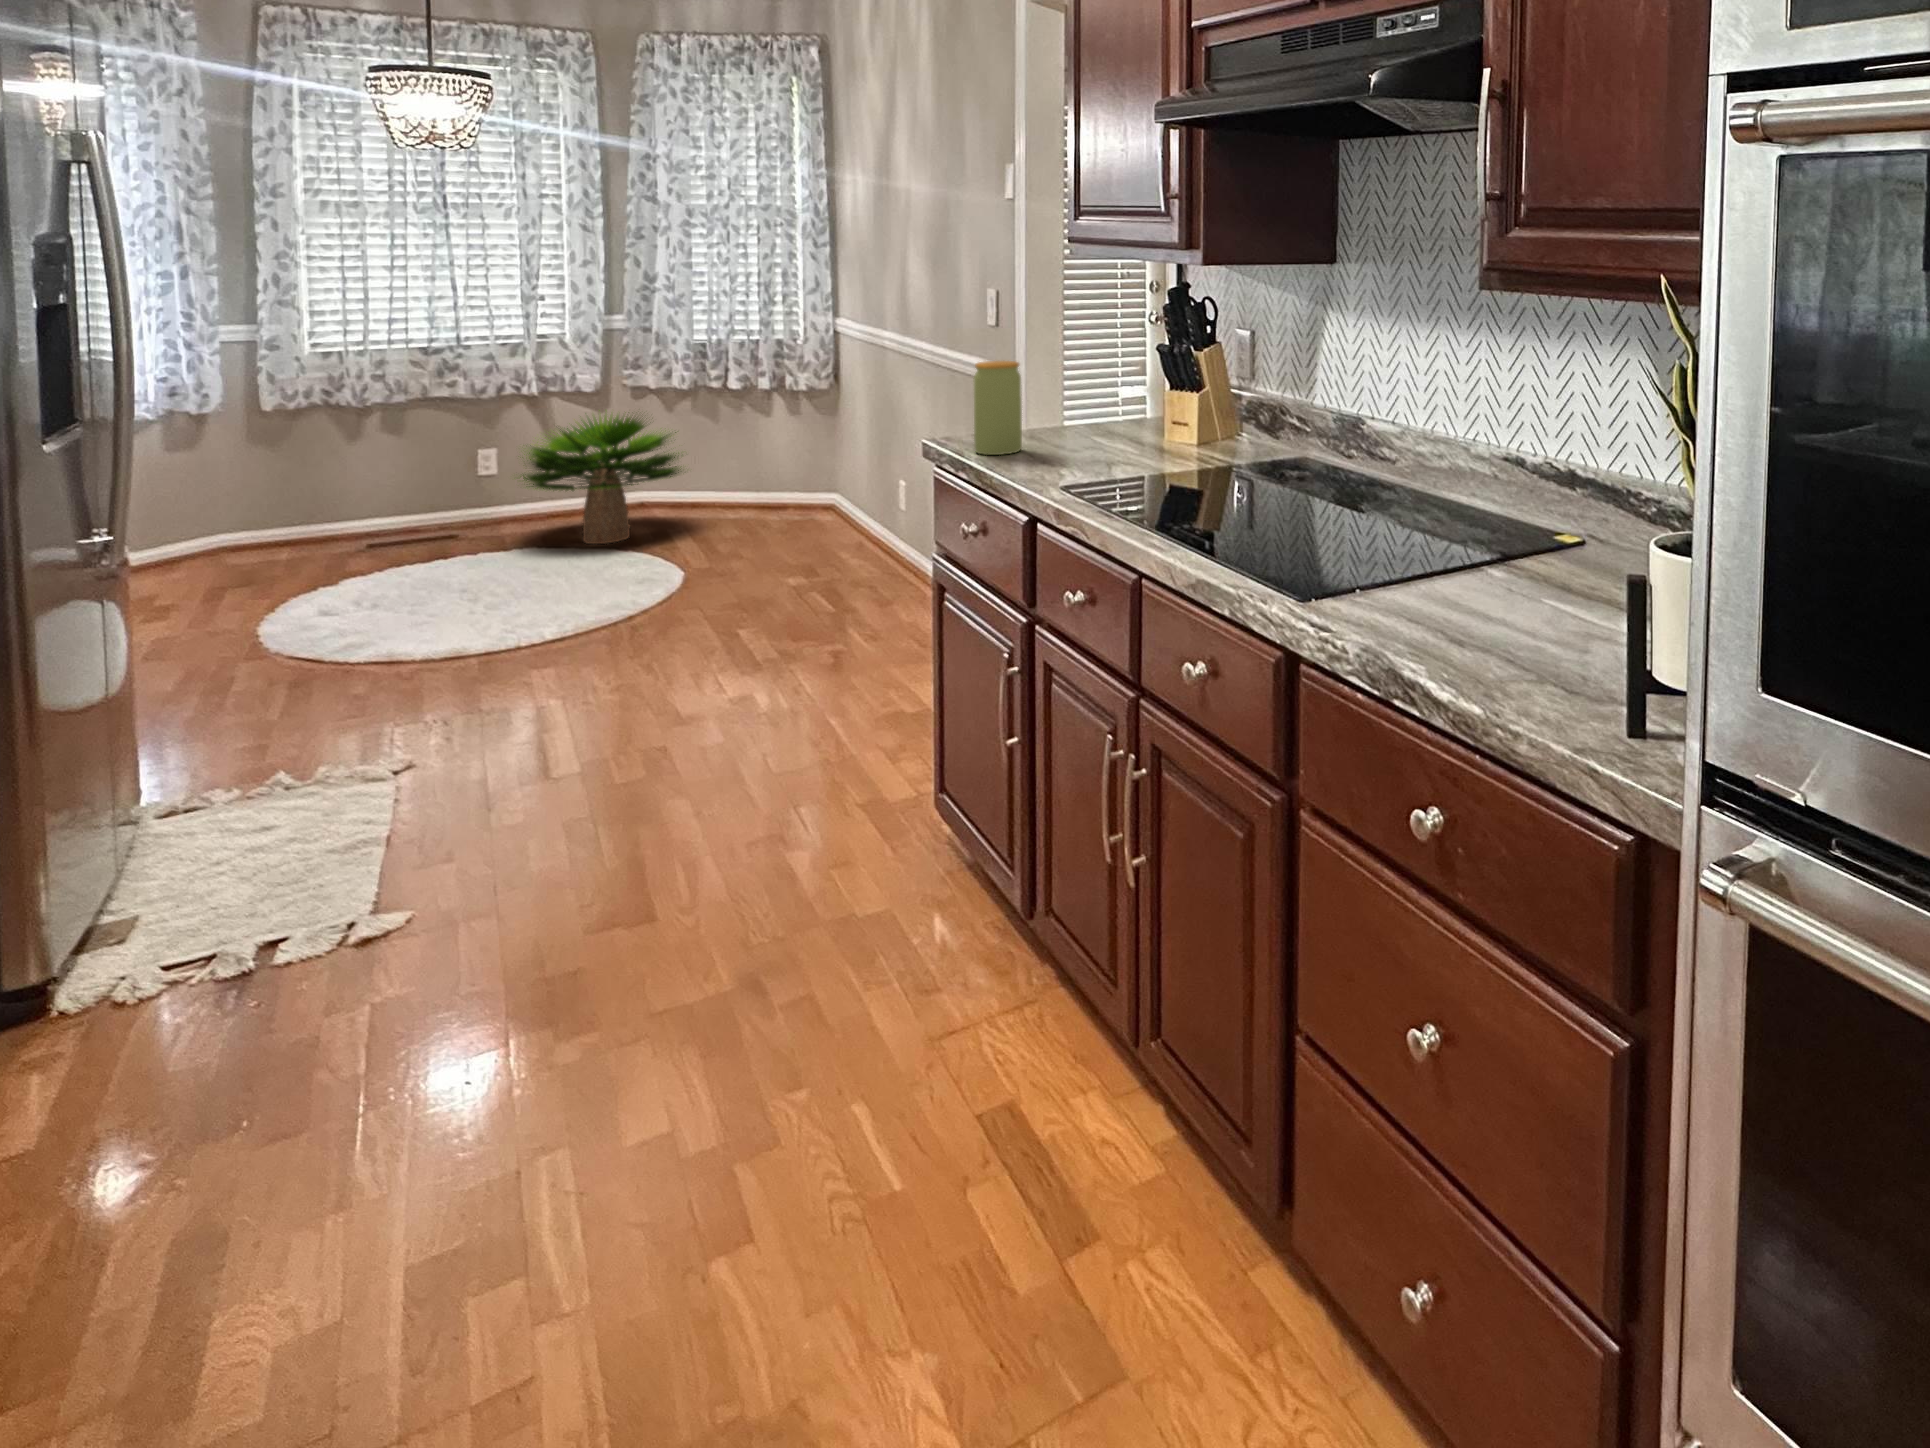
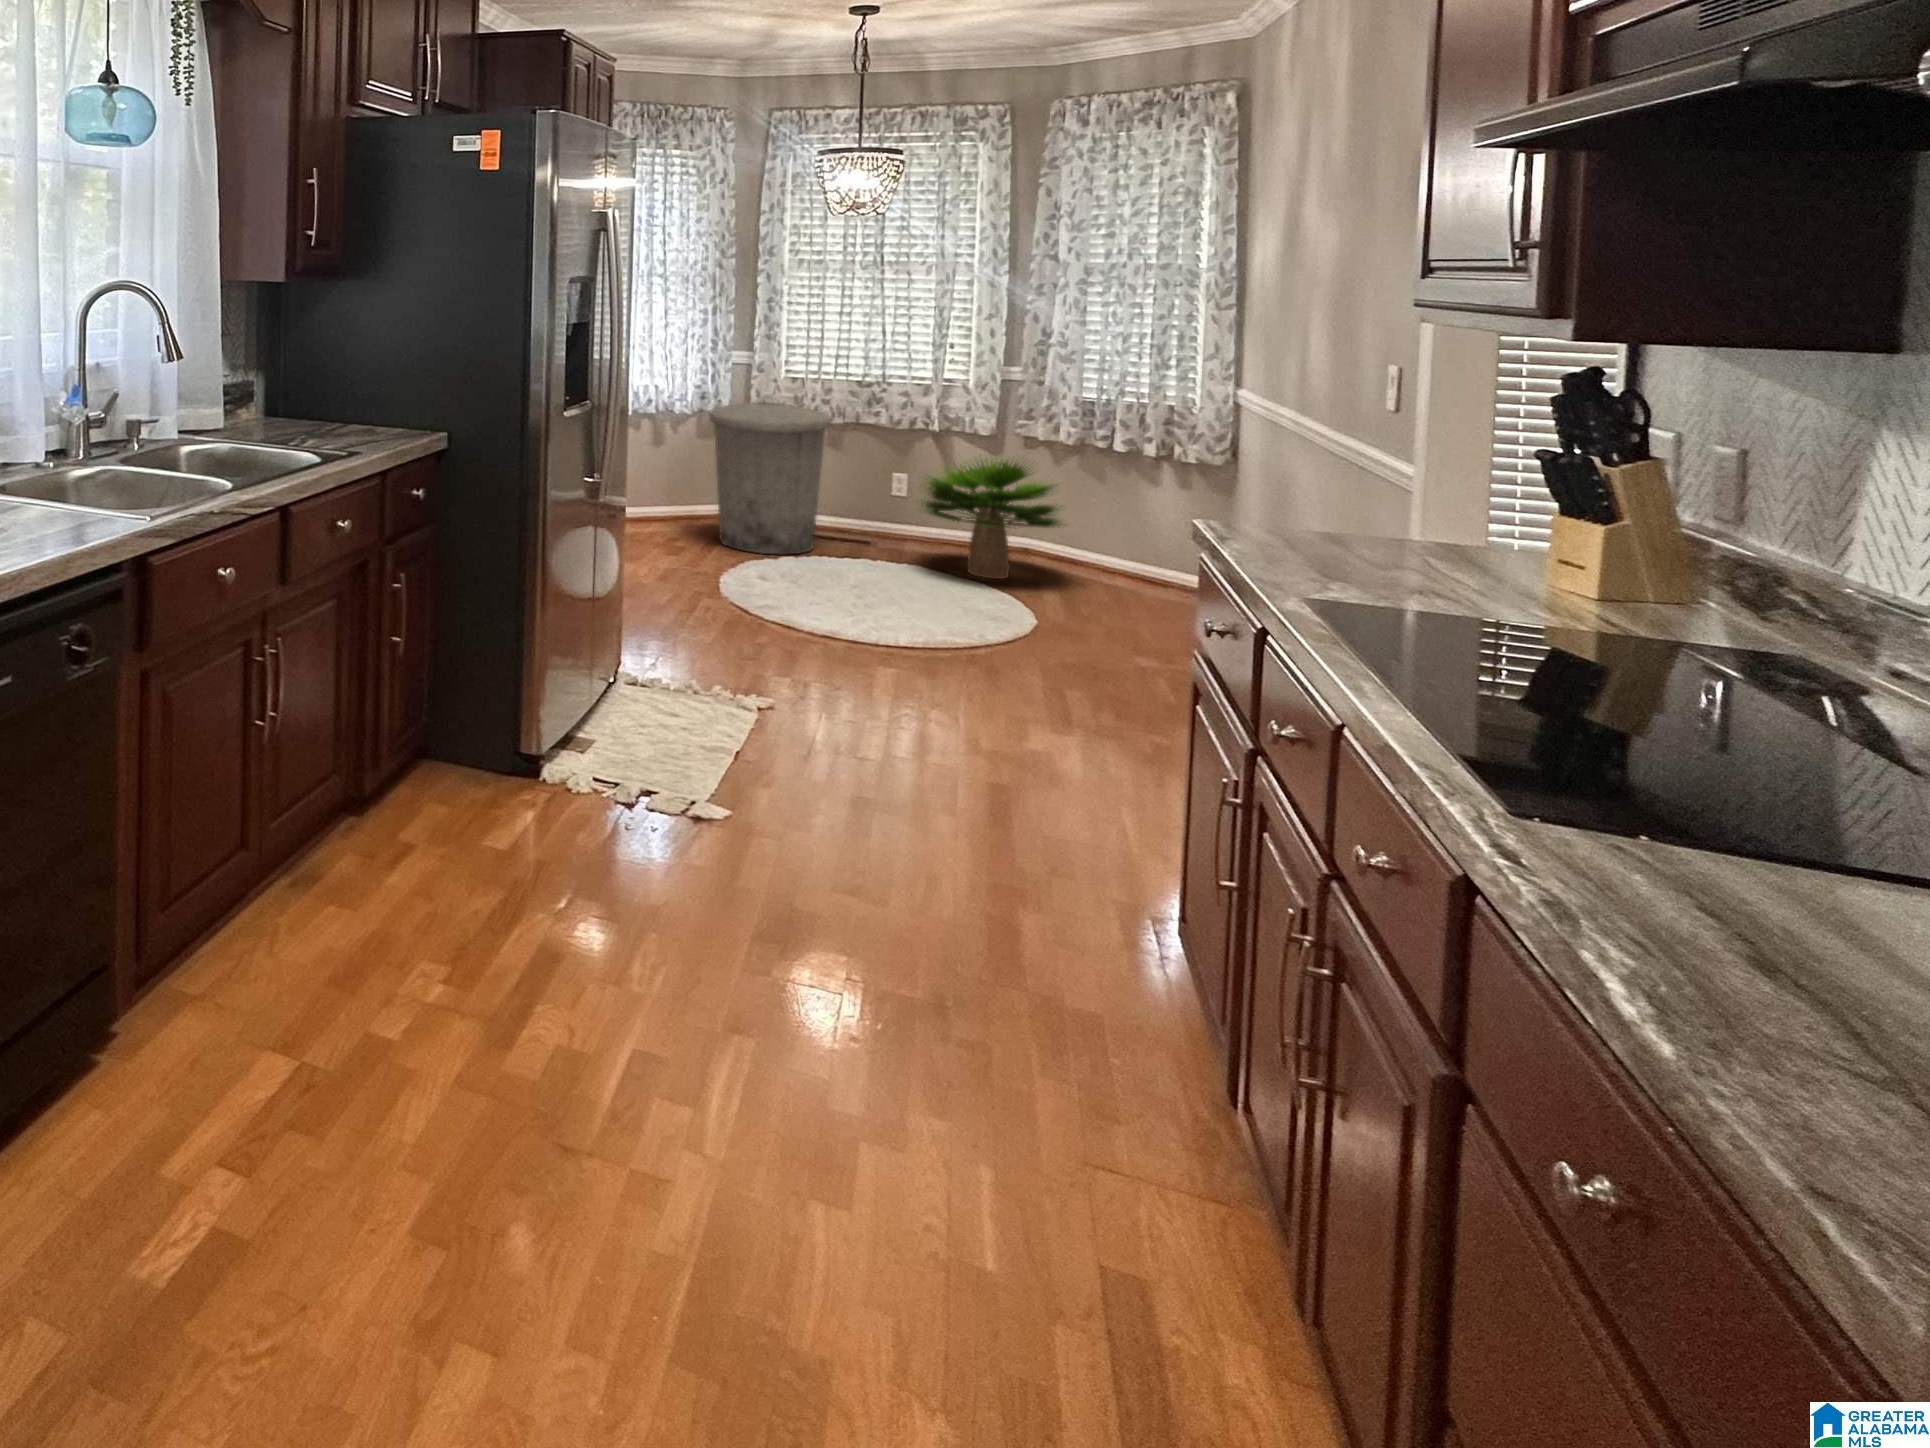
jar: present [973,361,1022,455] -> none [1245,440,1313,553]
trash can: none [193,380,390,587] -> present [710,396,830,555]

